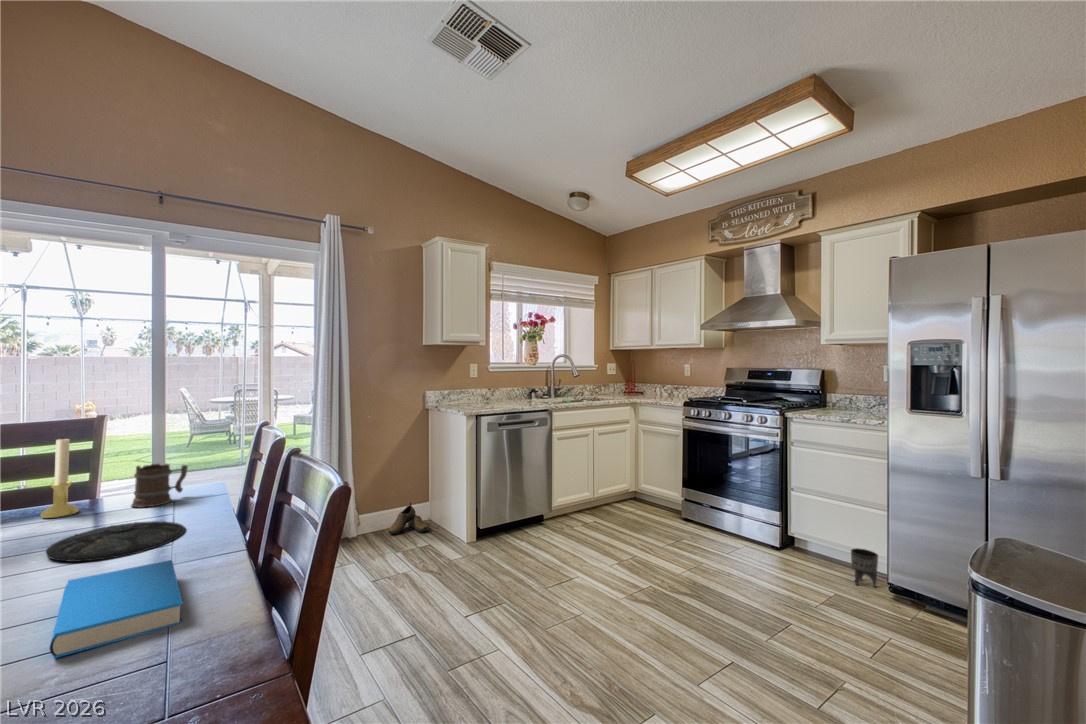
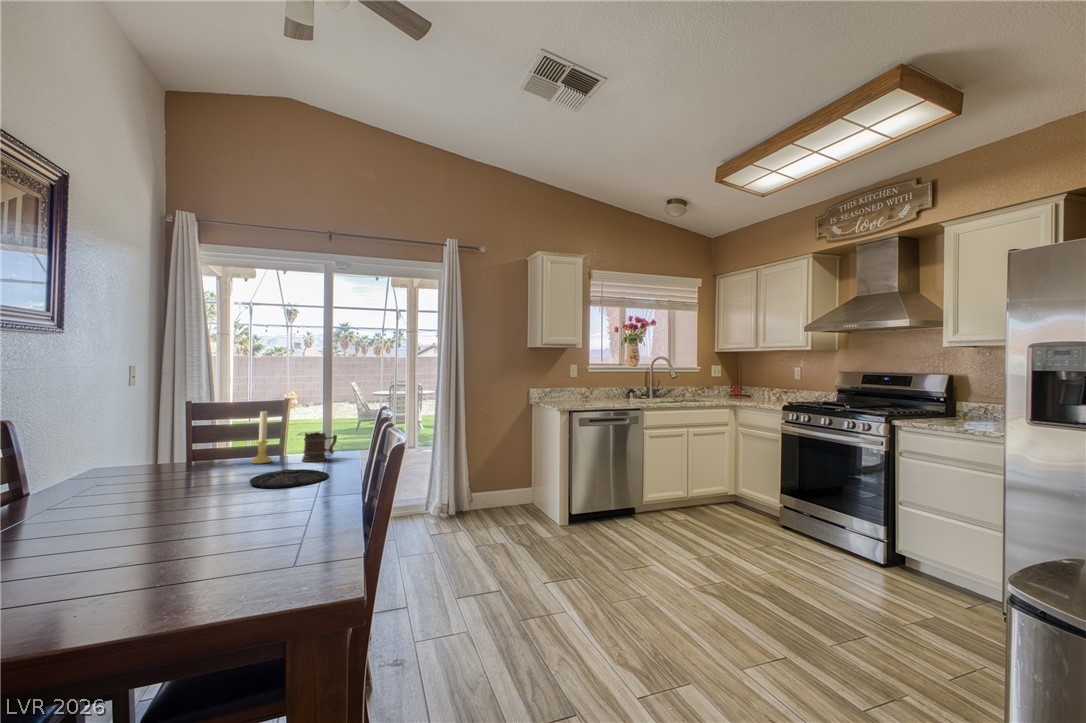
shoe: present [389,502,429,534] -> none [496,485,530,512]
planter: present [851,548,878,587] -> none [962,573,996,619]
book: present [50,560,182,658] -> none [242,490,313,531]

